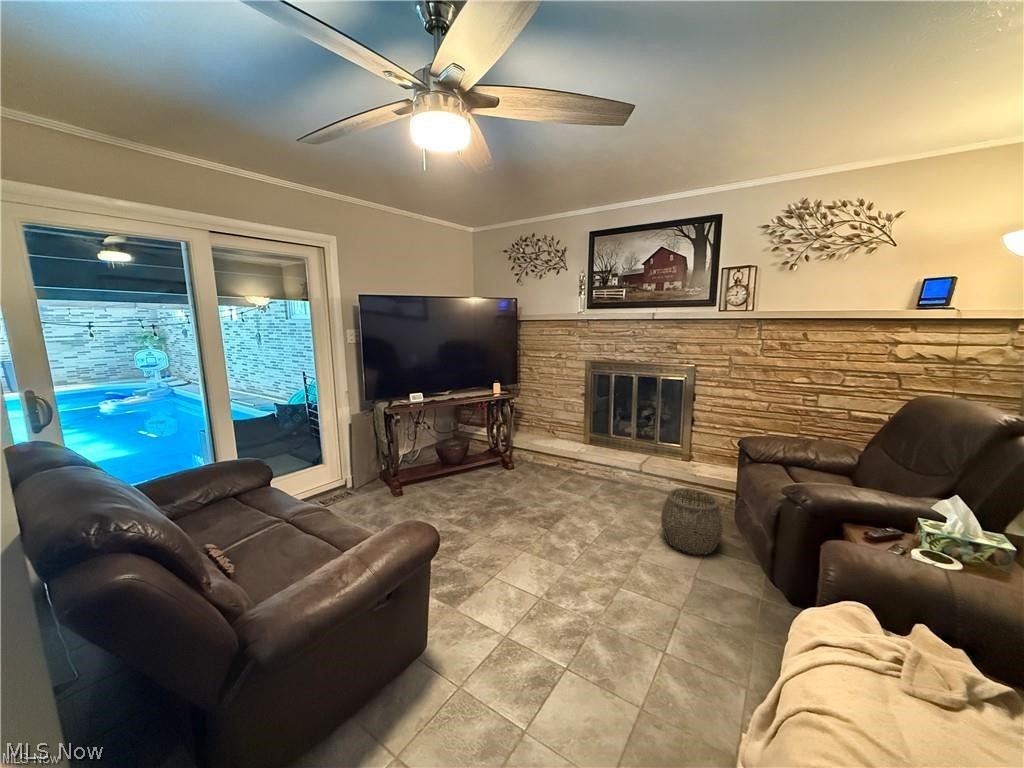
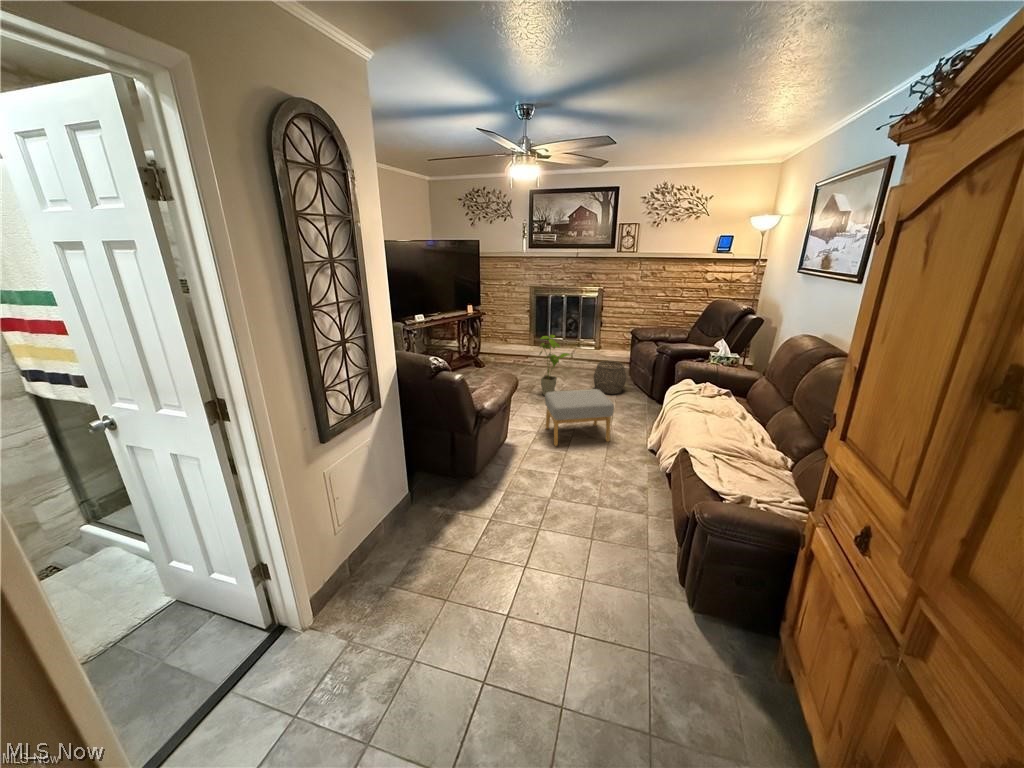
house plant: none [559,437,617,540] -> present [539,335,570,396]
footstool: none [512,555,652,708] -> present [545,389,614,446]

